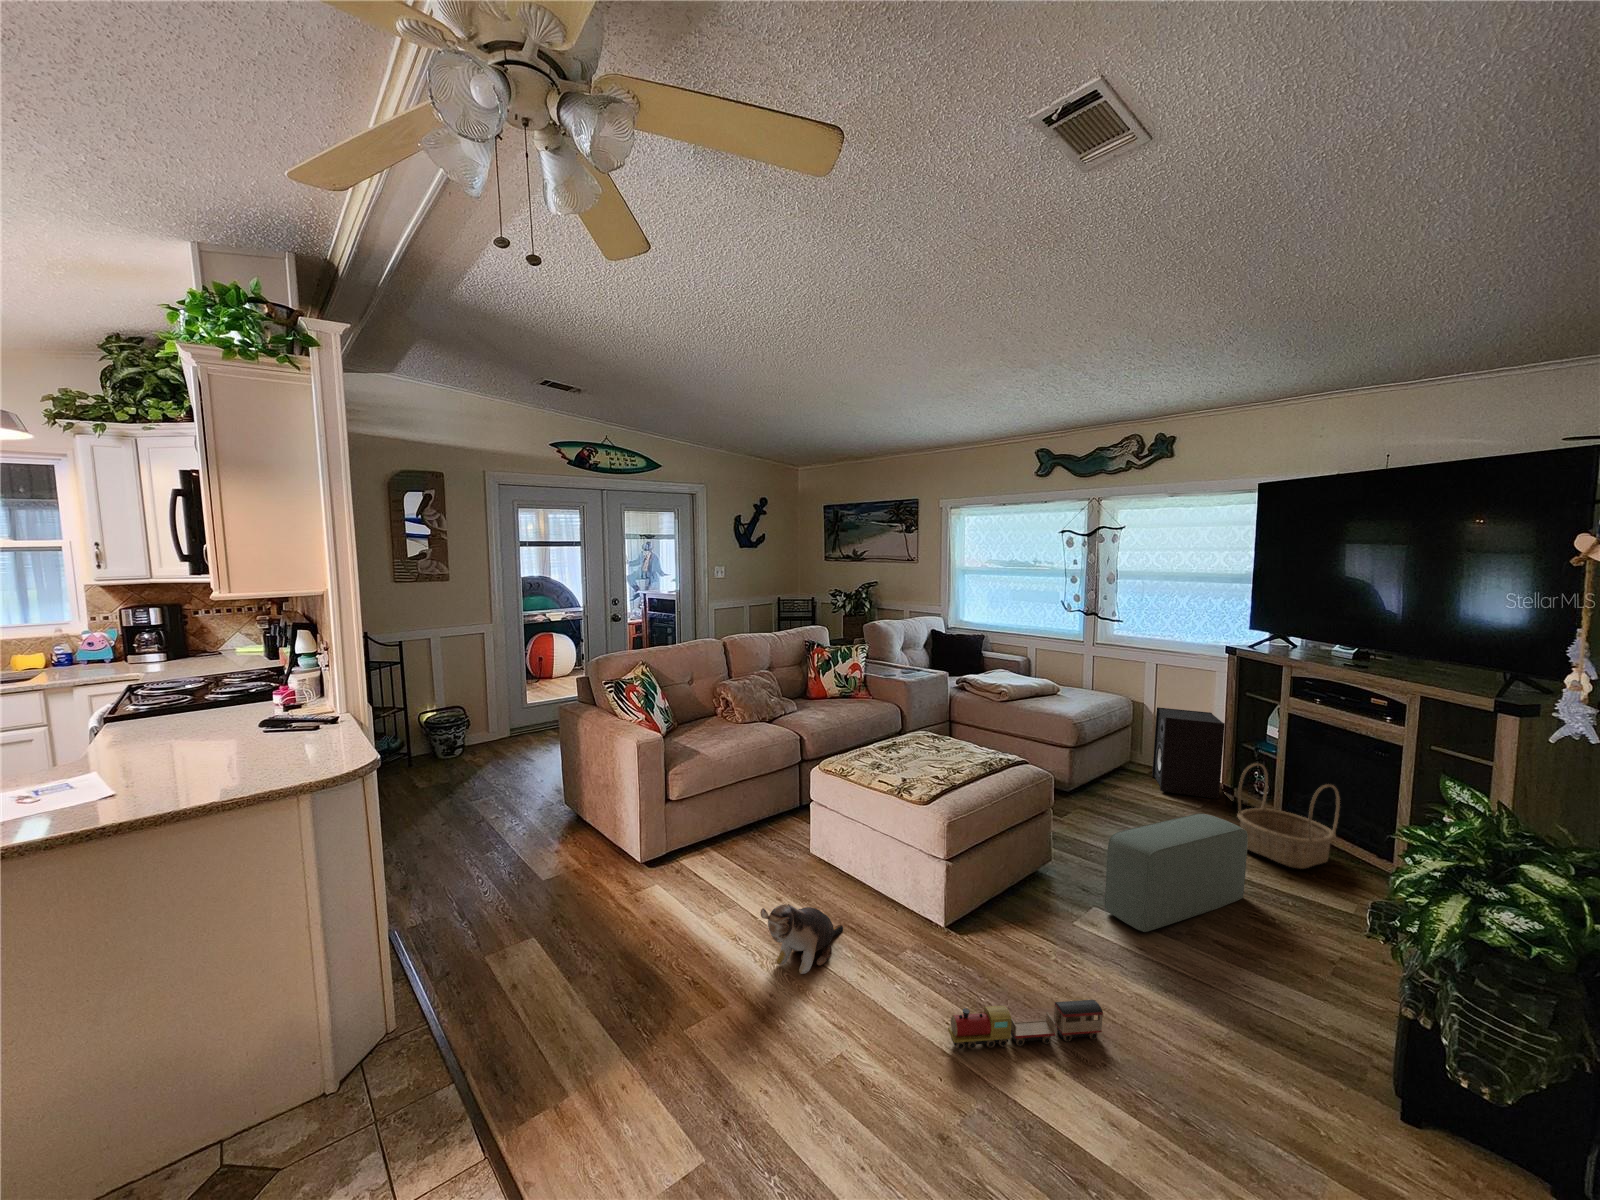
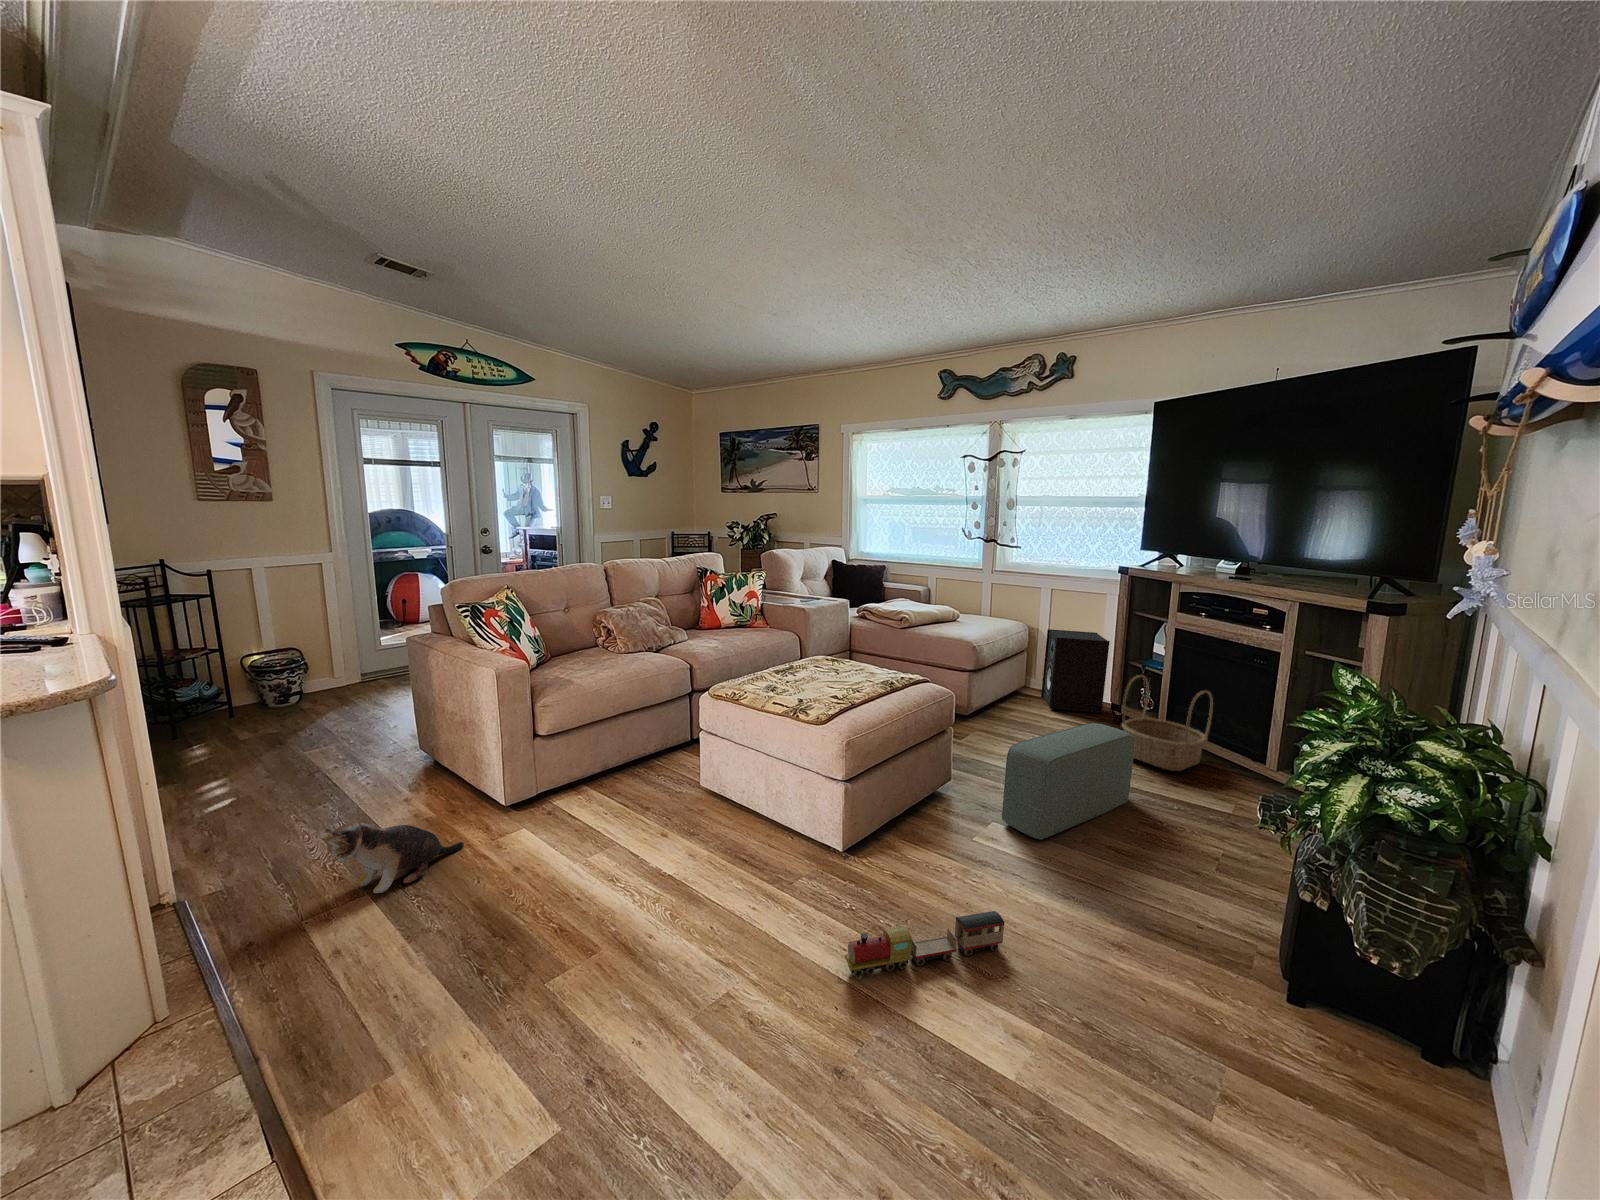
plush toy: present [760,904,843,974] -> present [316,822,464,893]

